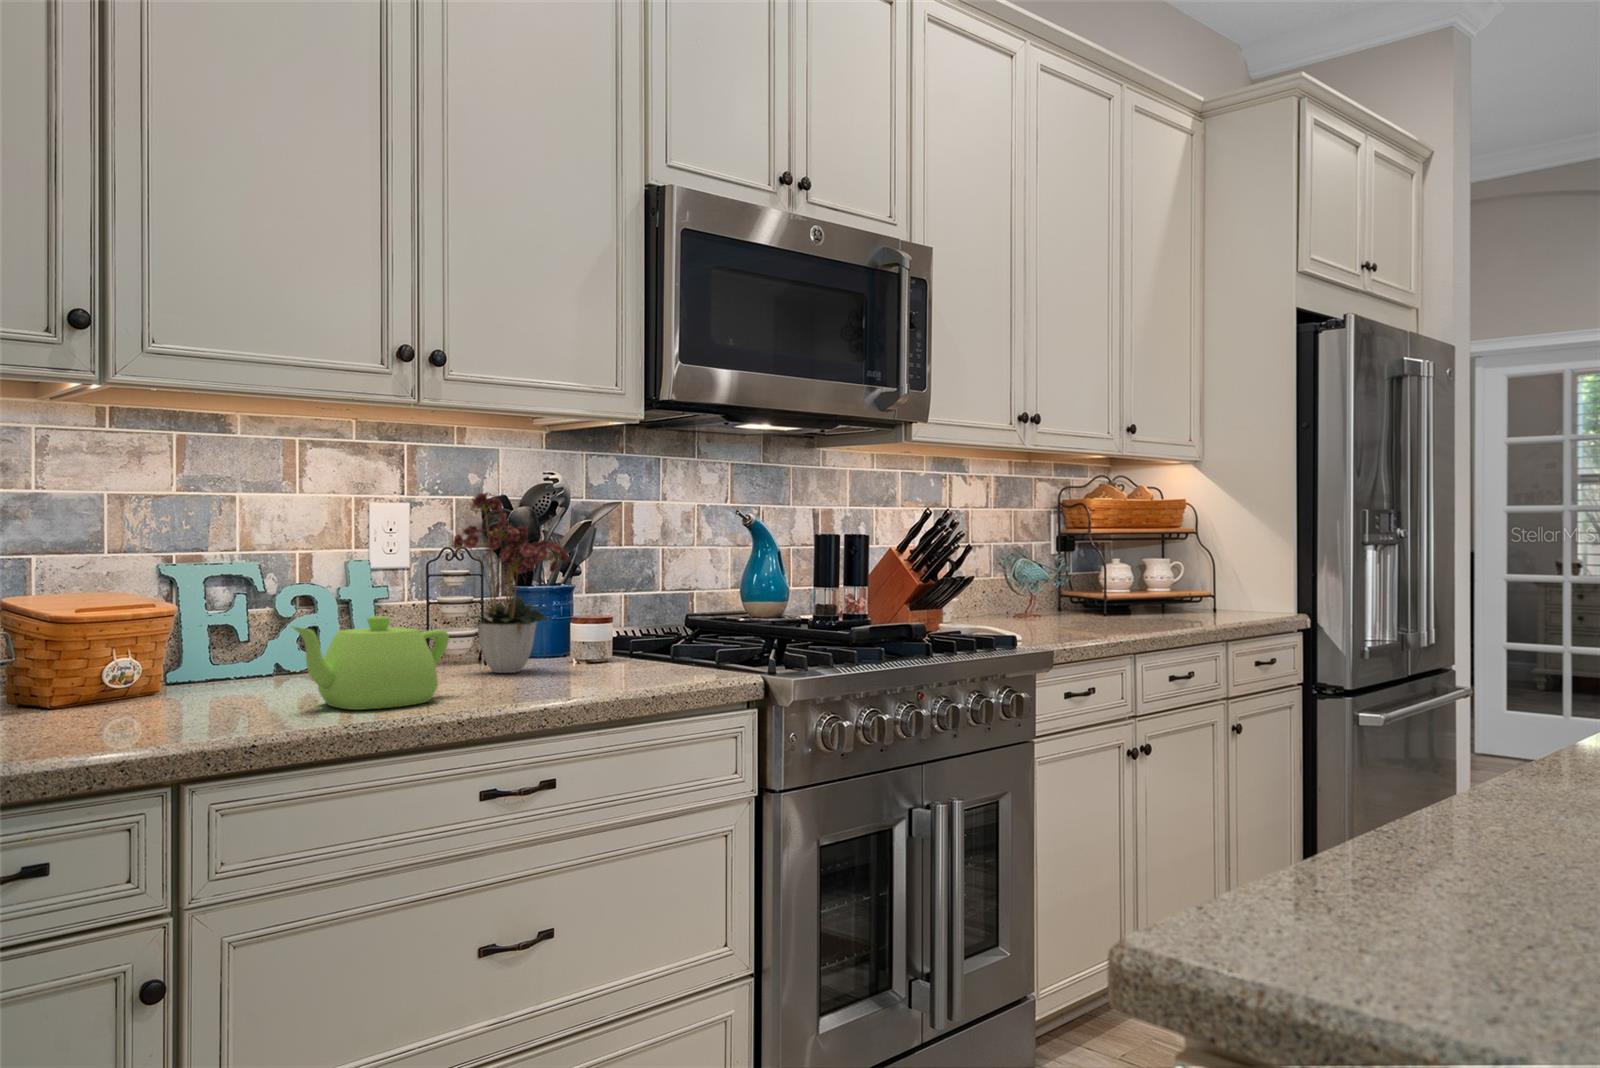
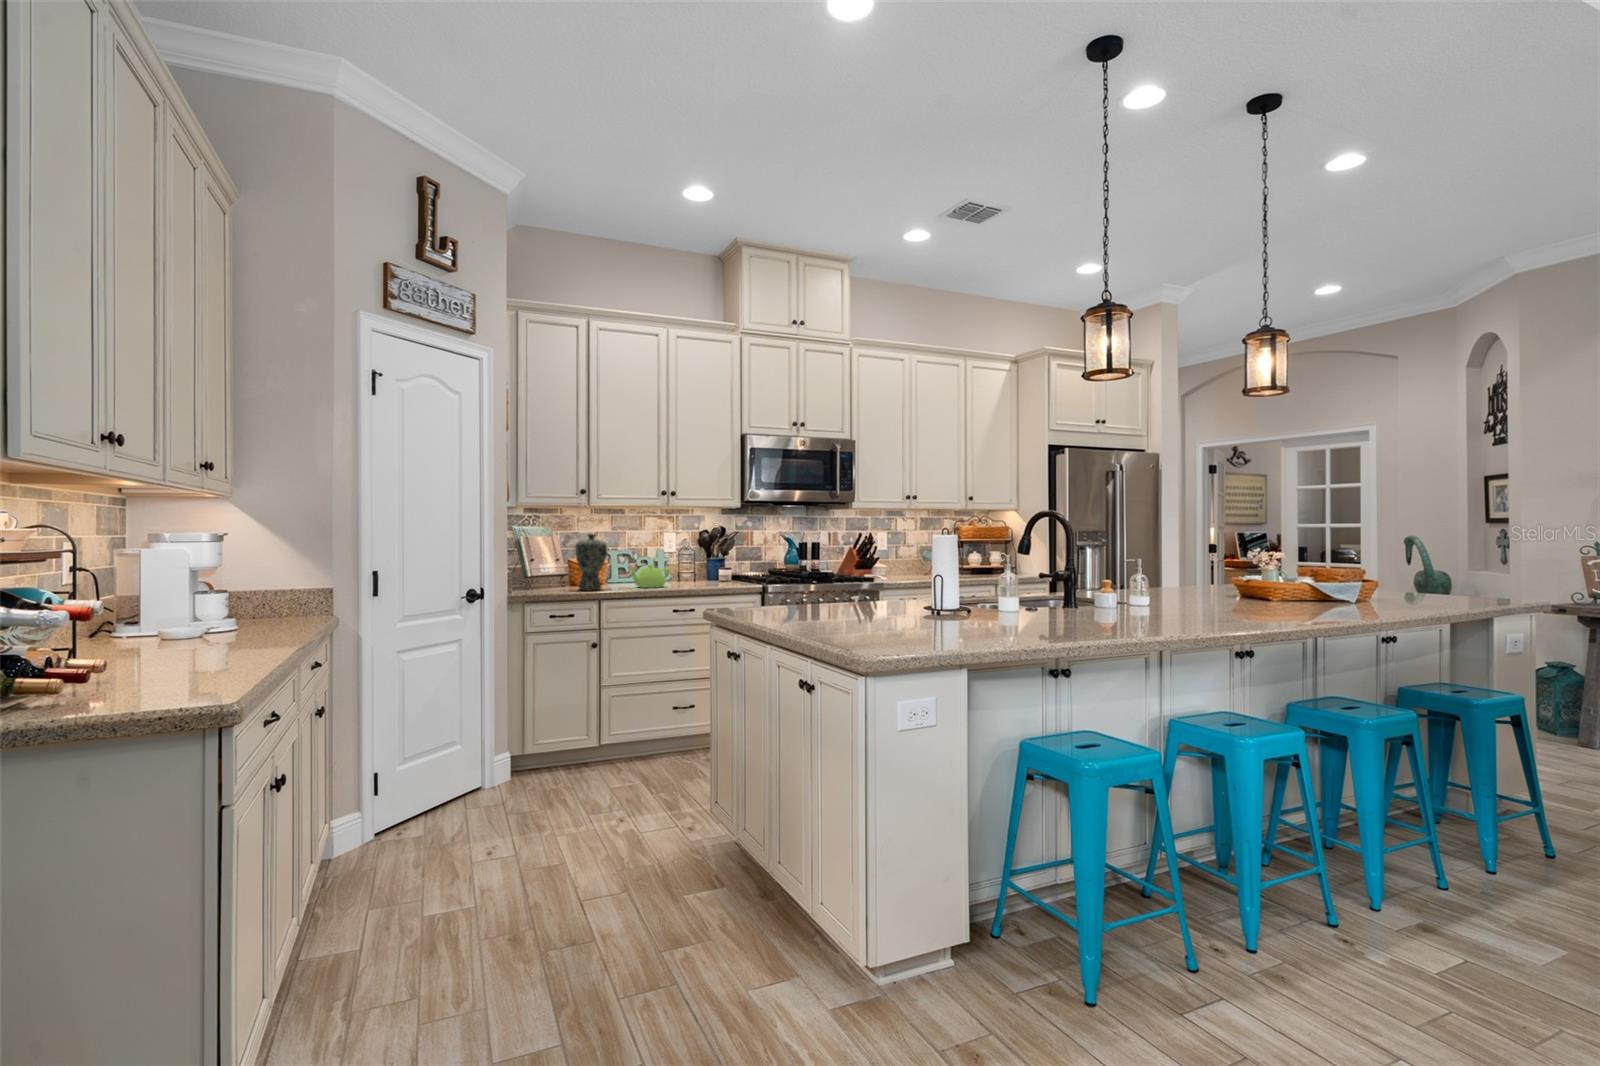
vase: none [51,491,207,743] -> present [575,534,607,590]
flower arrangement: present [453,492,569,673] -> none [678,528,715,583]

